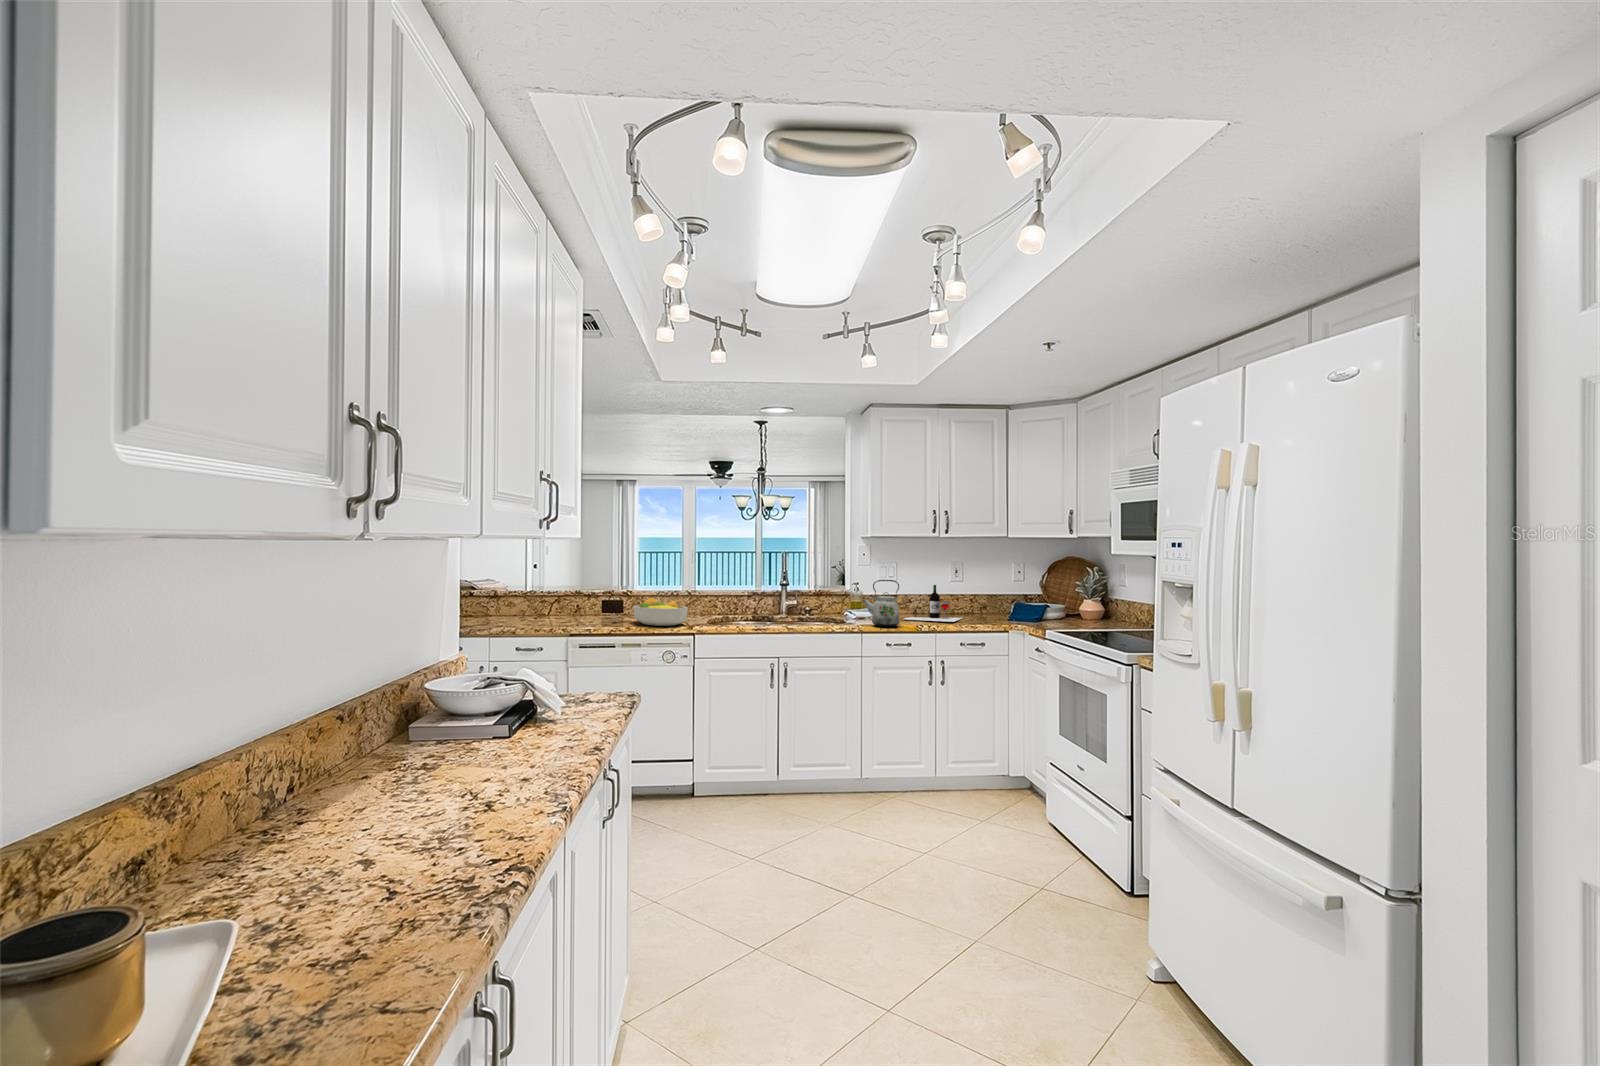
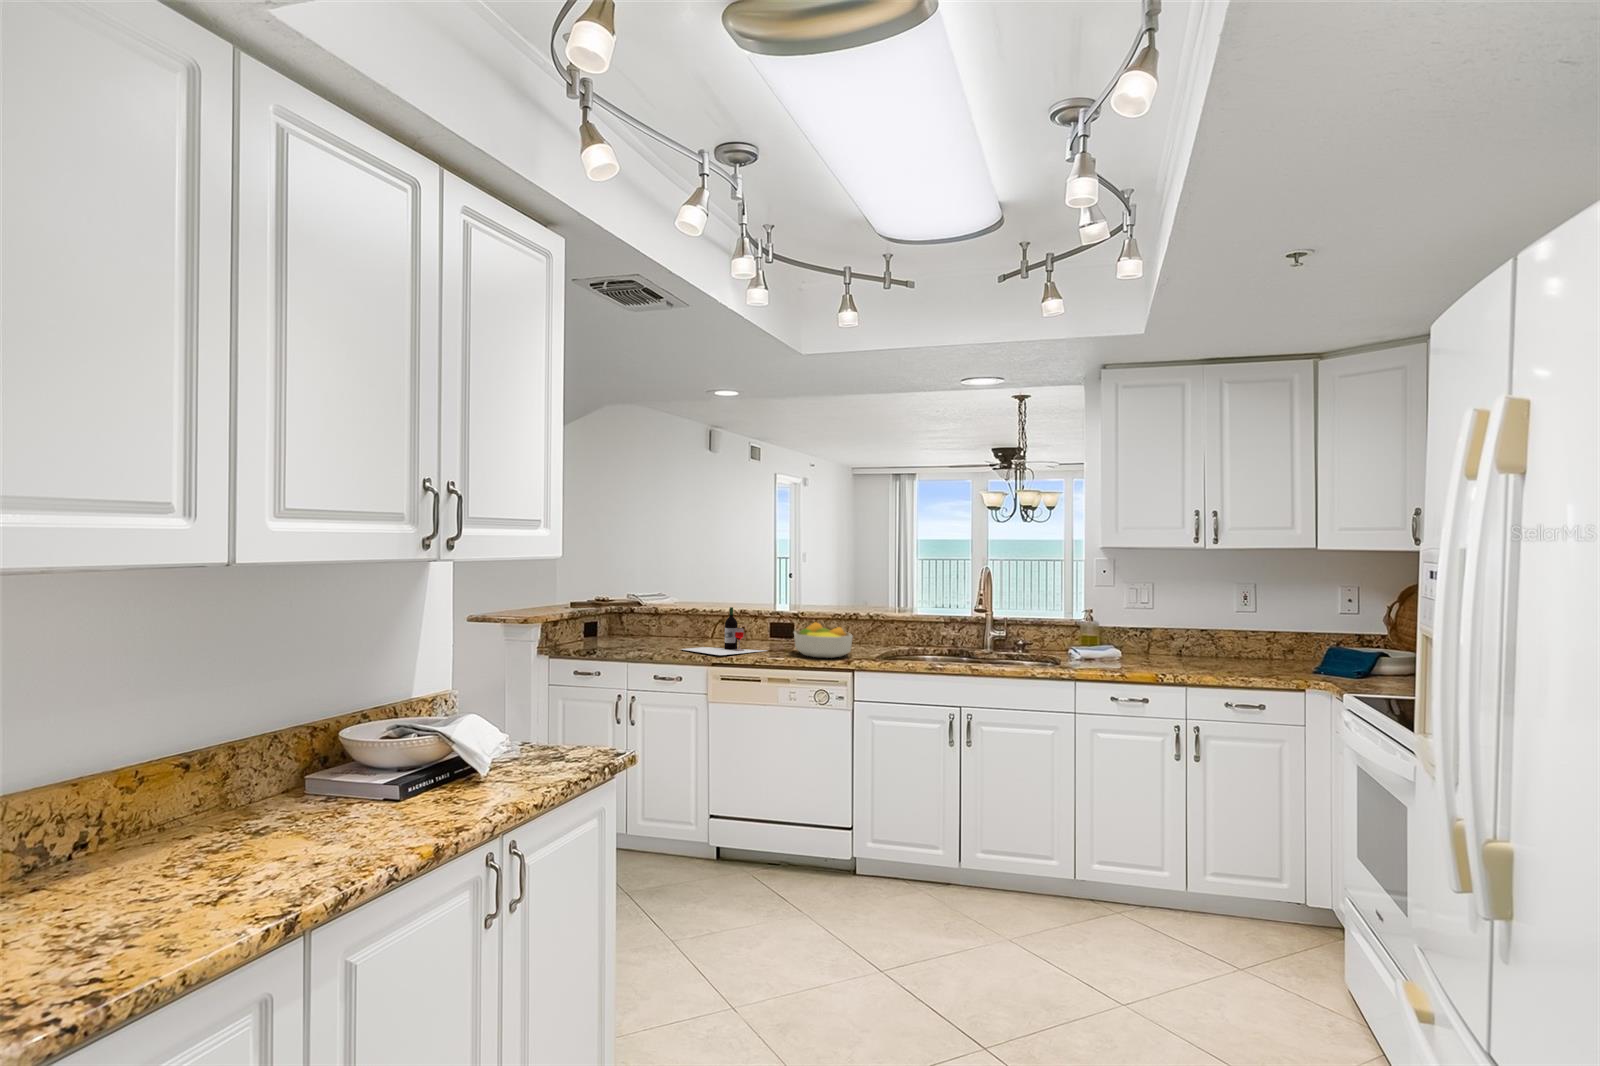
kettle: present [862,580,899,627] -> none [1080,608,1134,673]
wine bottle: present [905,585,962,622] -> present [682,607,766,655]

